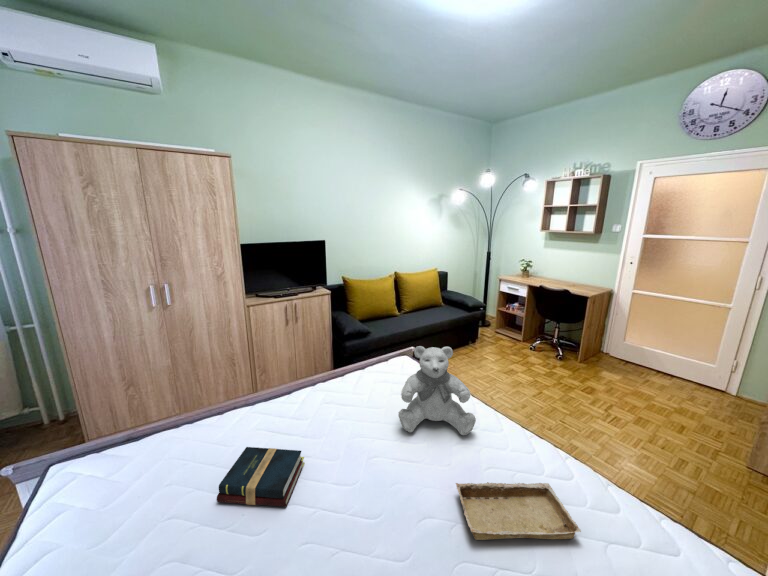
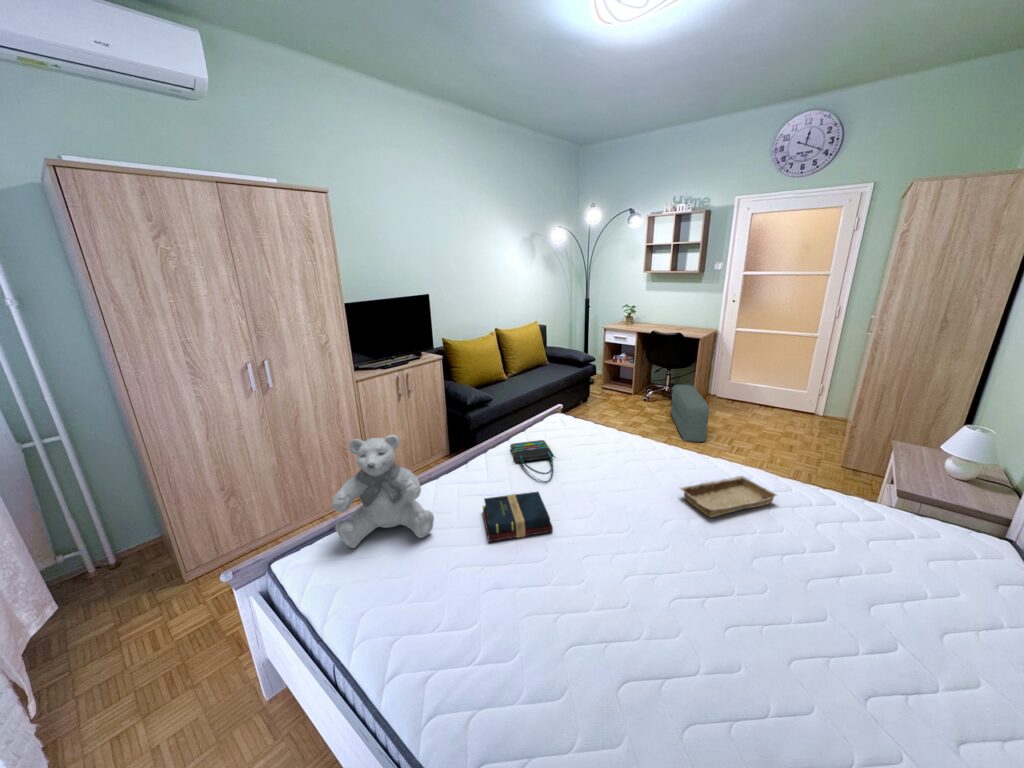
pouf: none [552,340,584,404] -> present [671,385,709,442]
teddy bear: present [398,346,476,435] -> present [332,435,434,548]
tote bag: none [318,385,364,438] -> present [510,440,555,483]

